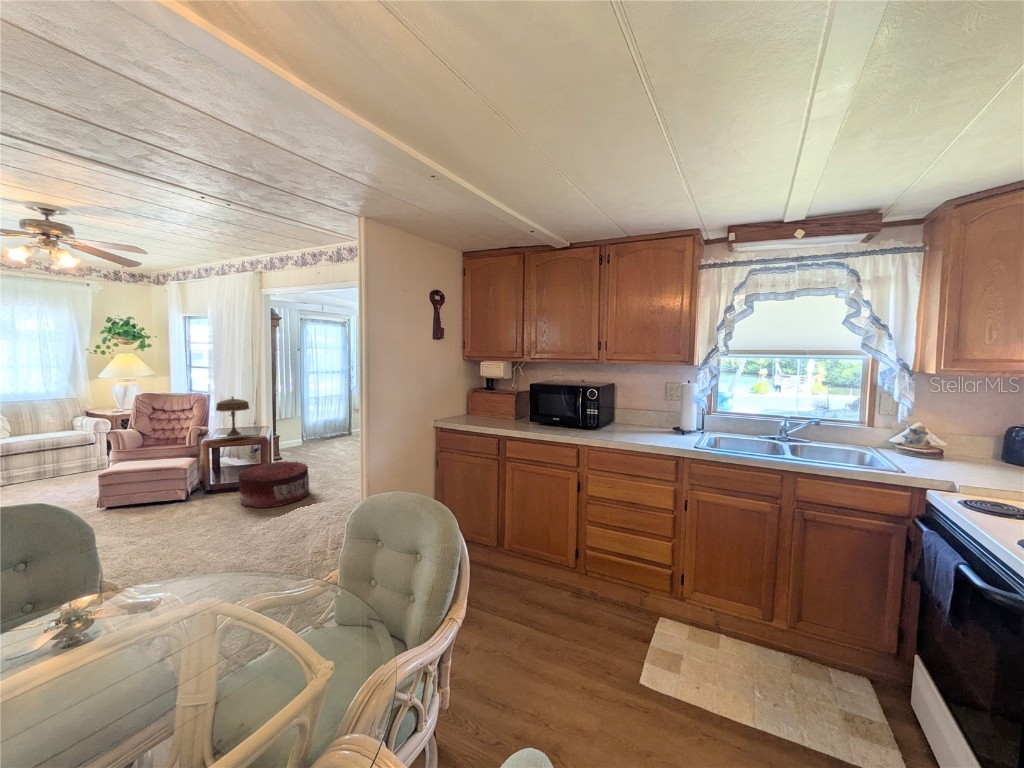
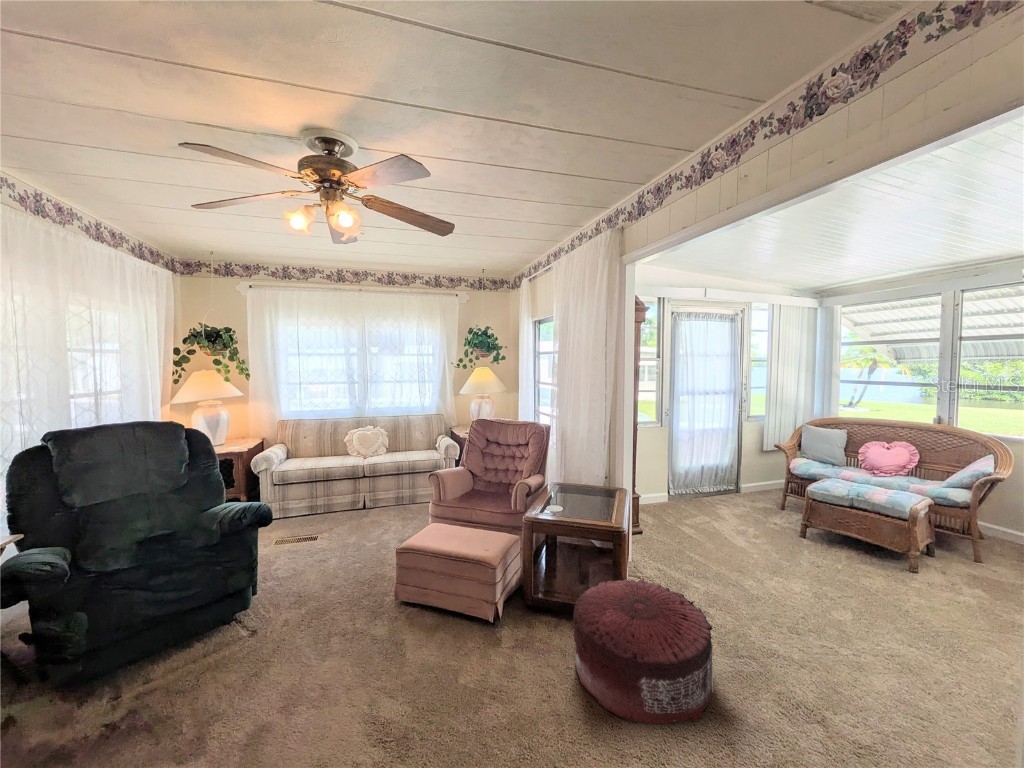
table lamp: present [216,397,249,436] -> none [551,435,599,502]

